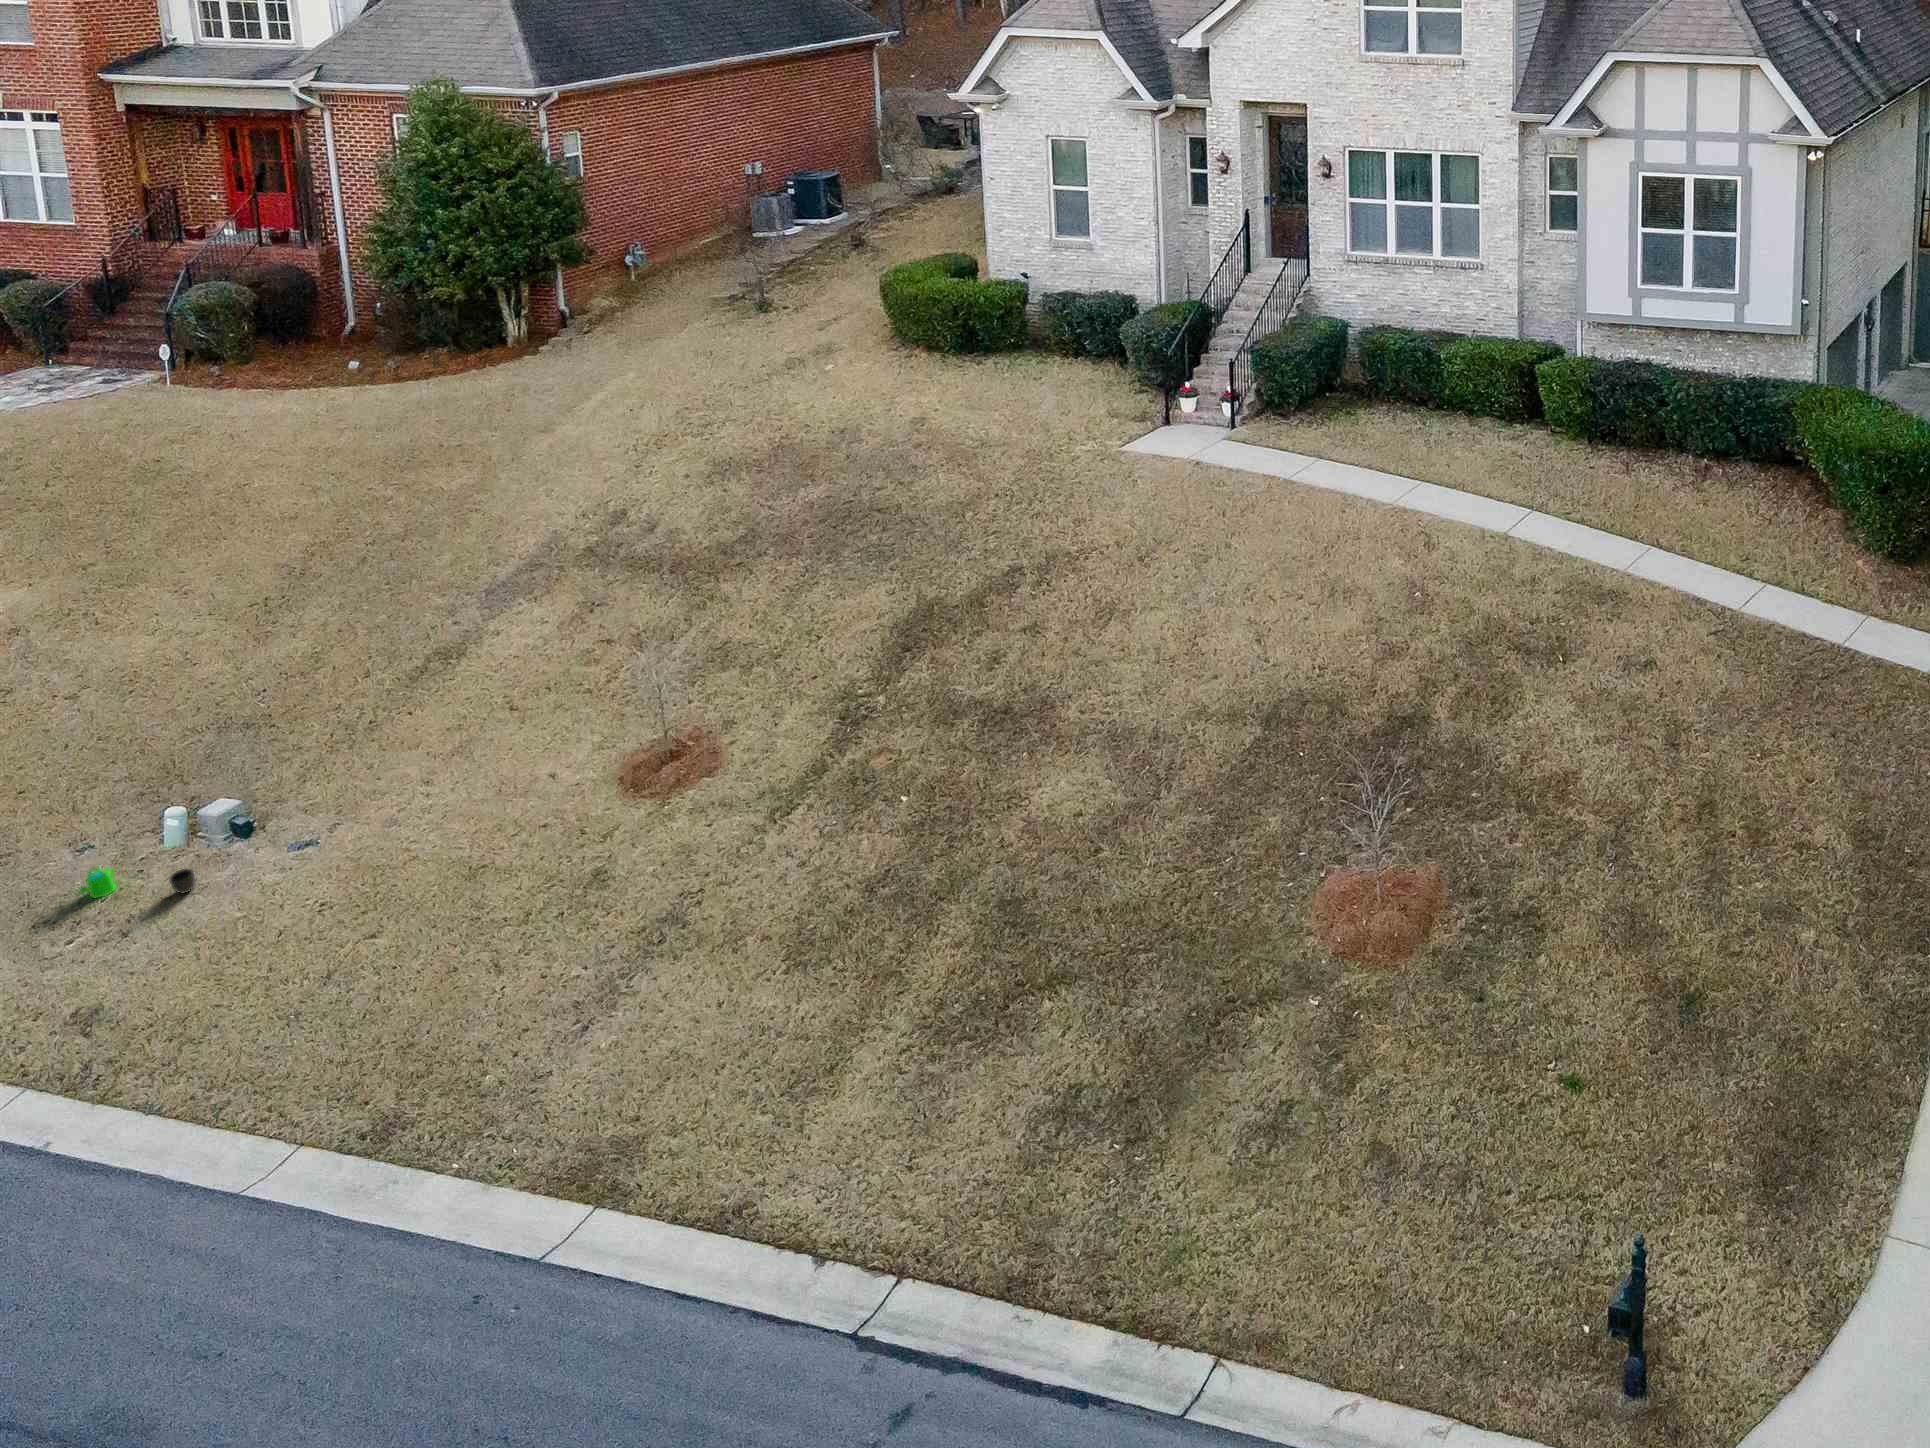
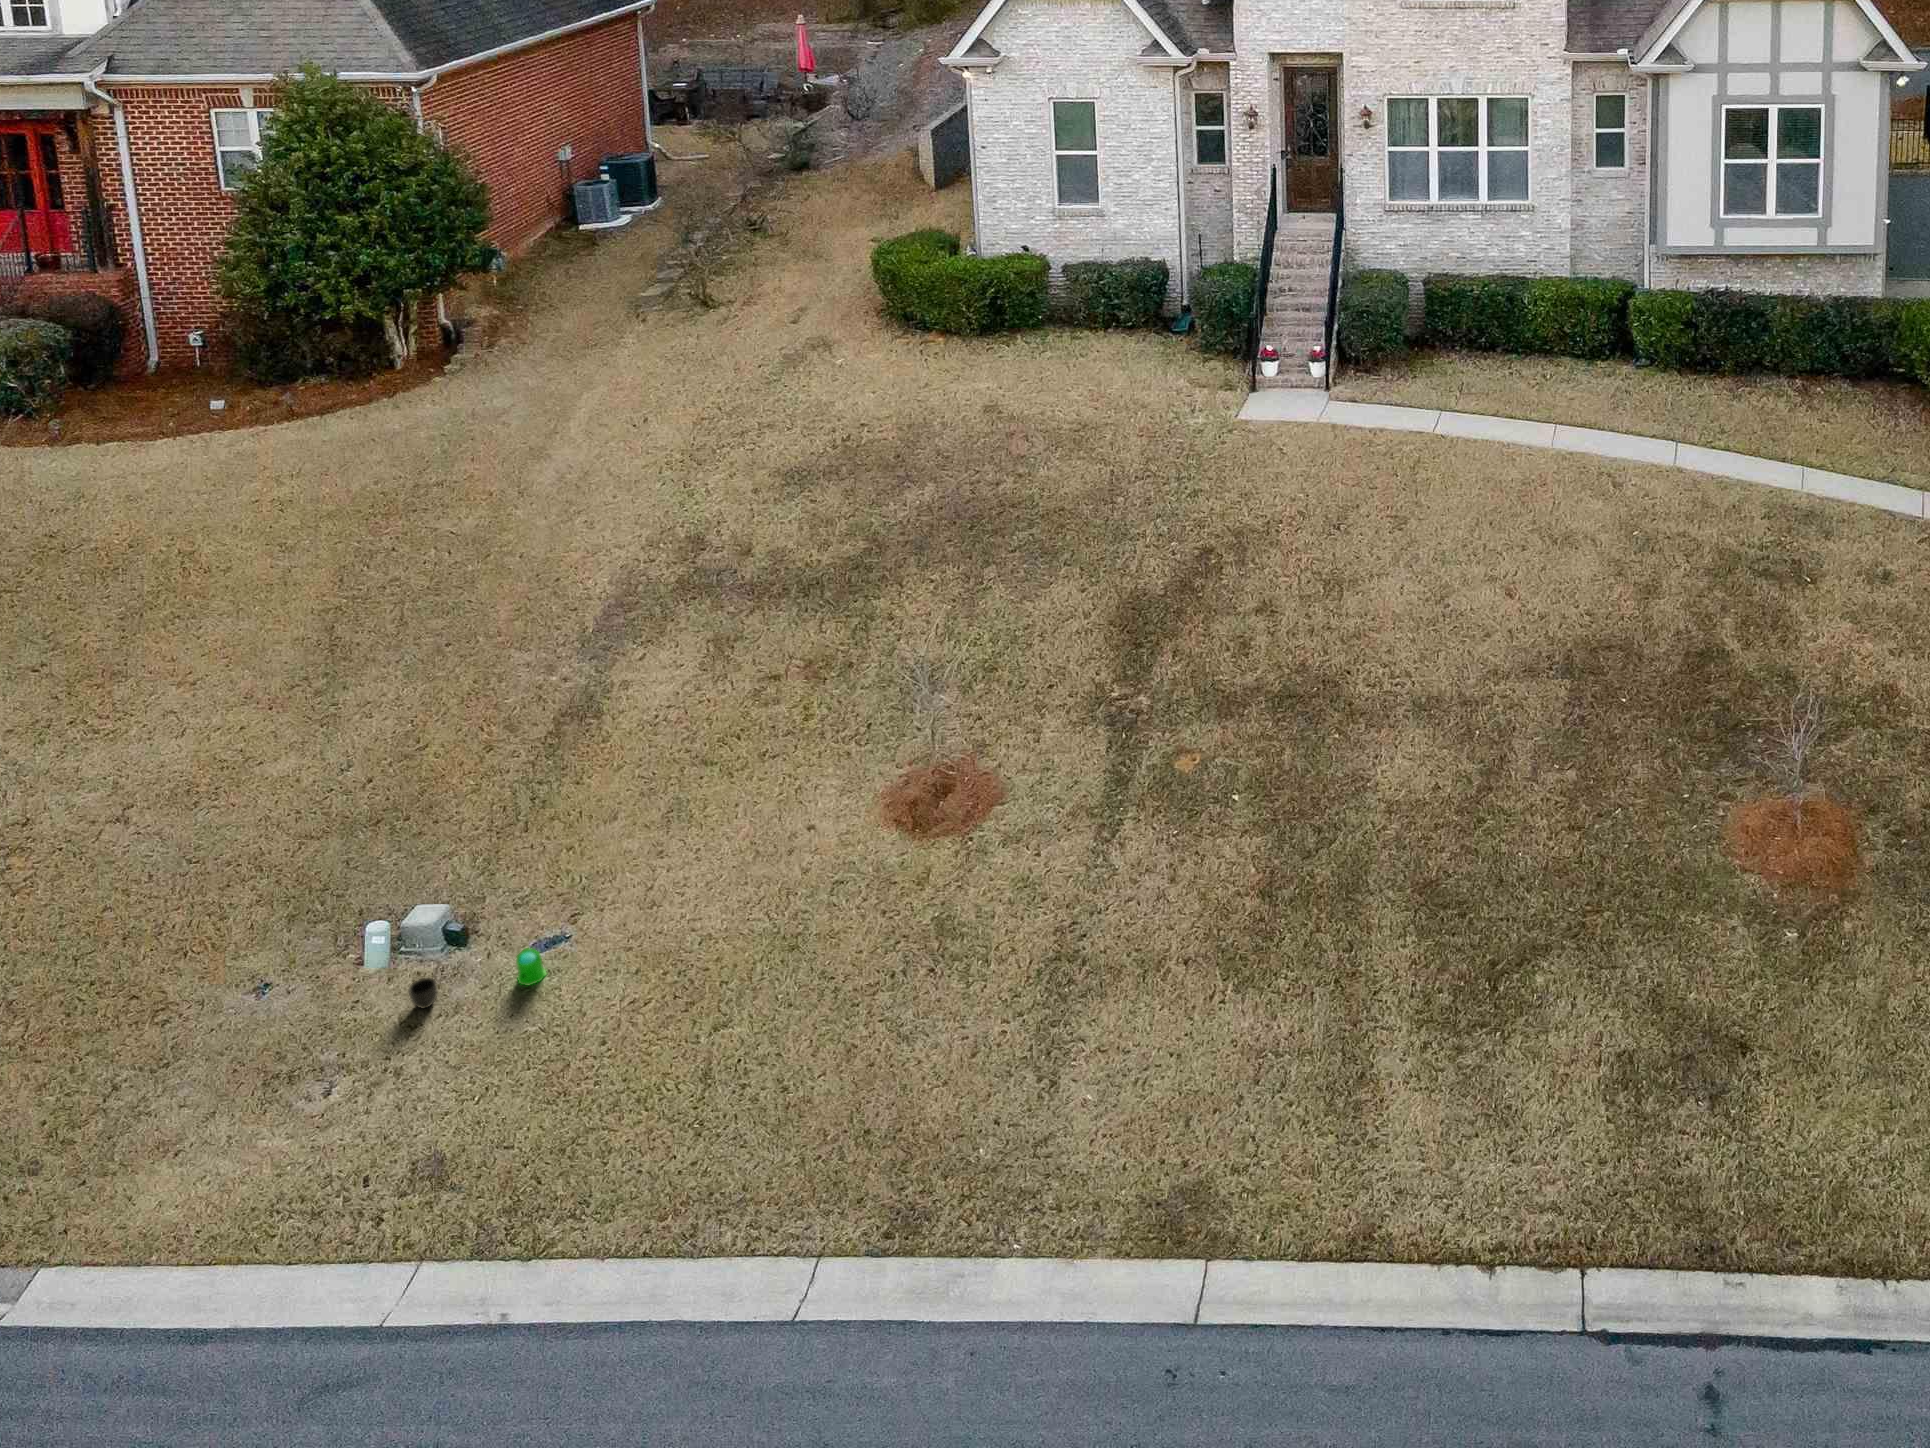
watering can: present [79,867,116,898] -> present [516,948,546,985]

